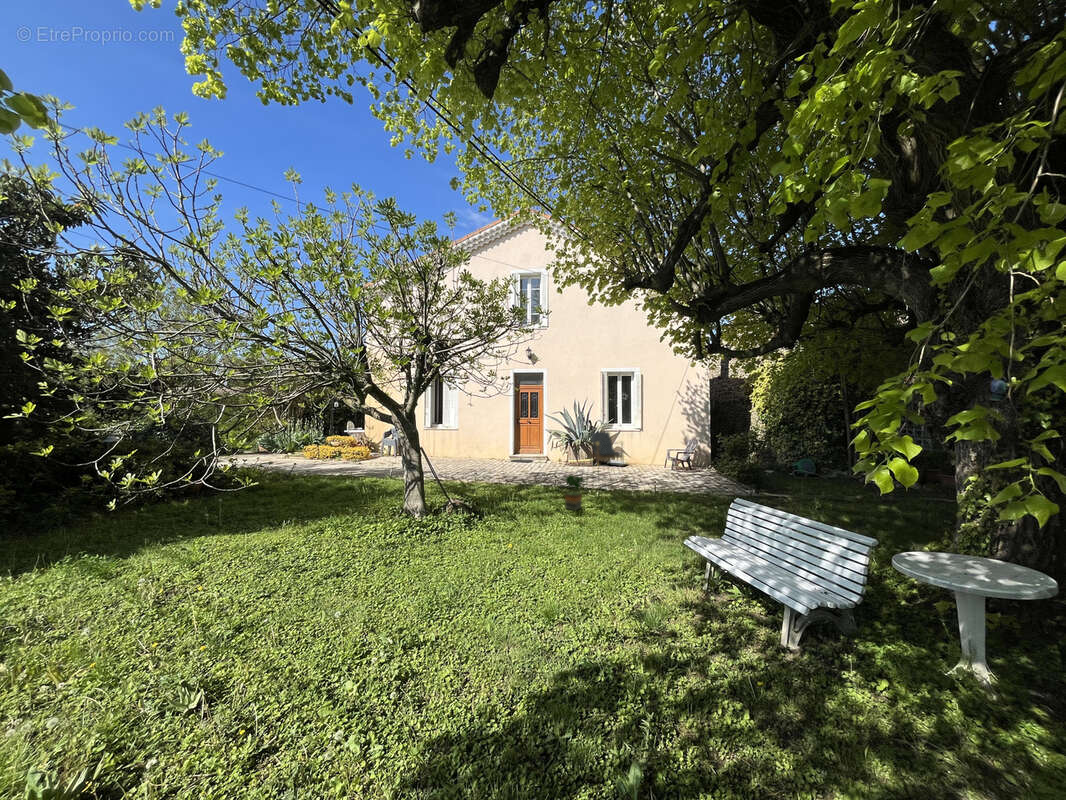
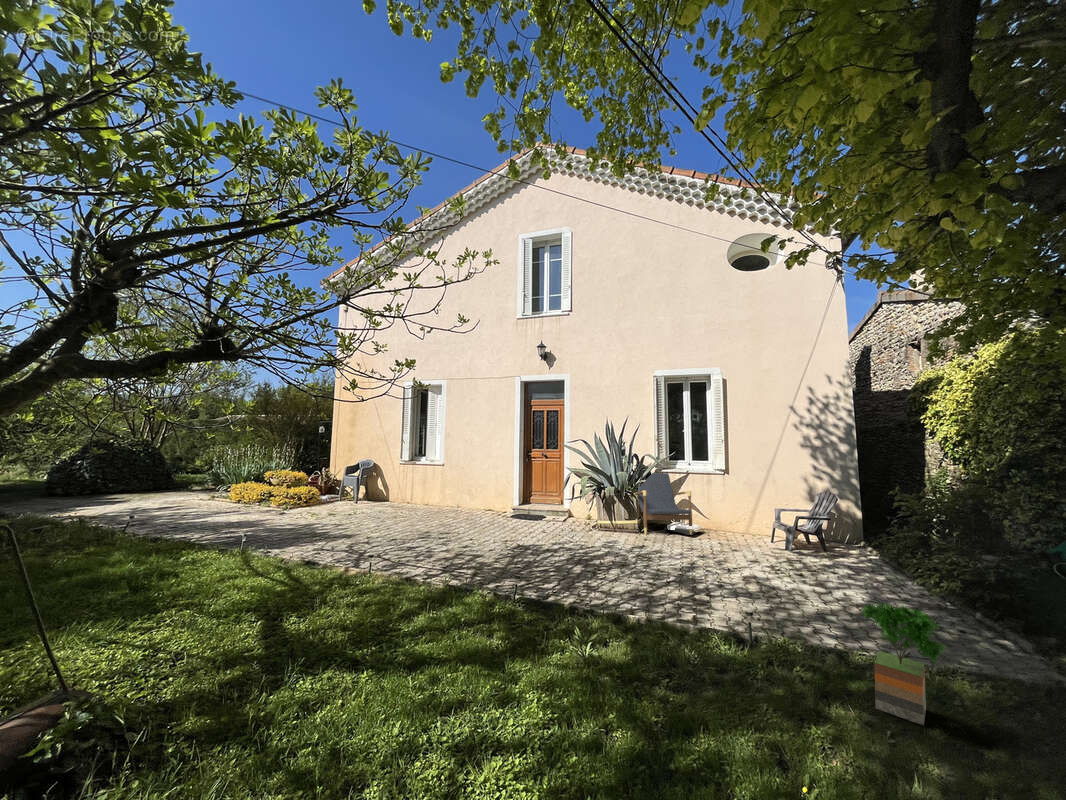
potted tree: present [565,475,584,510] -> present [861,602,946,725]

